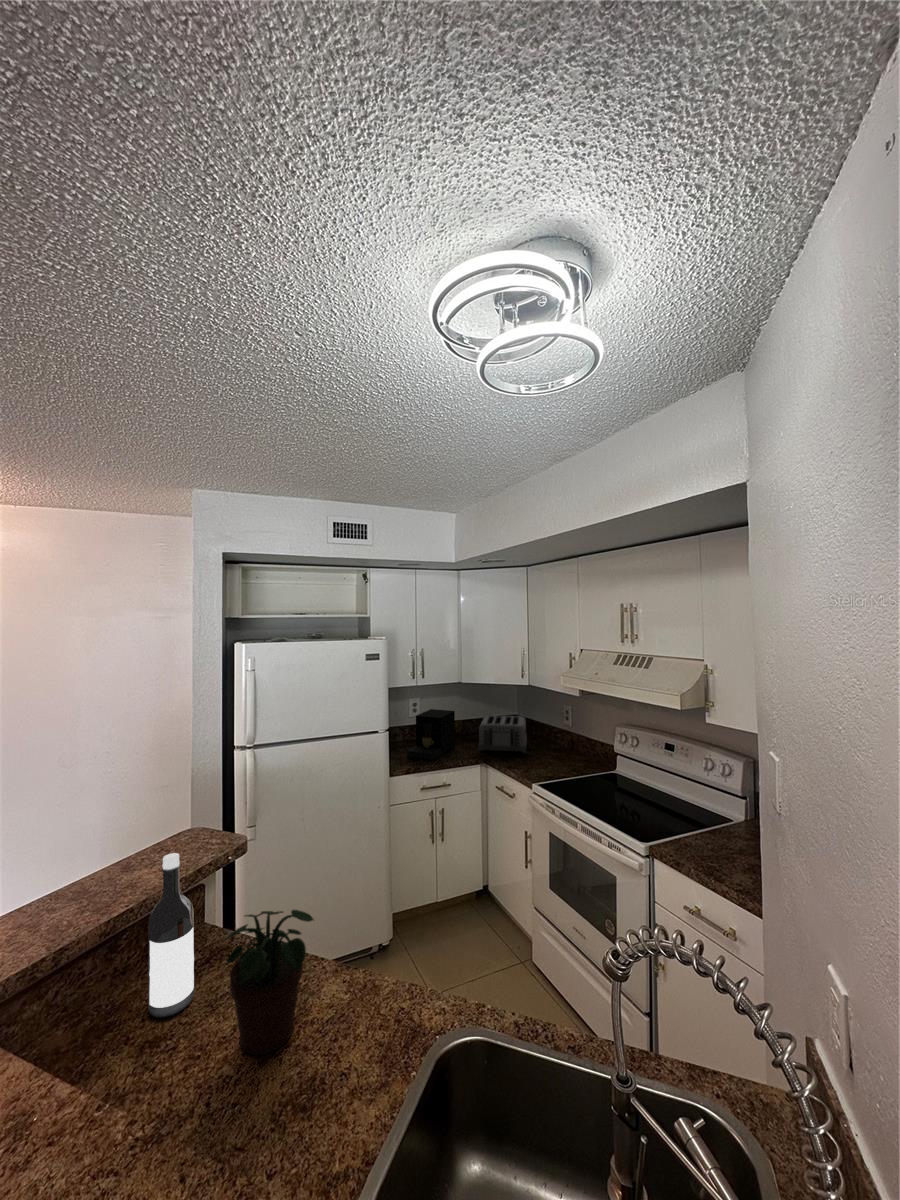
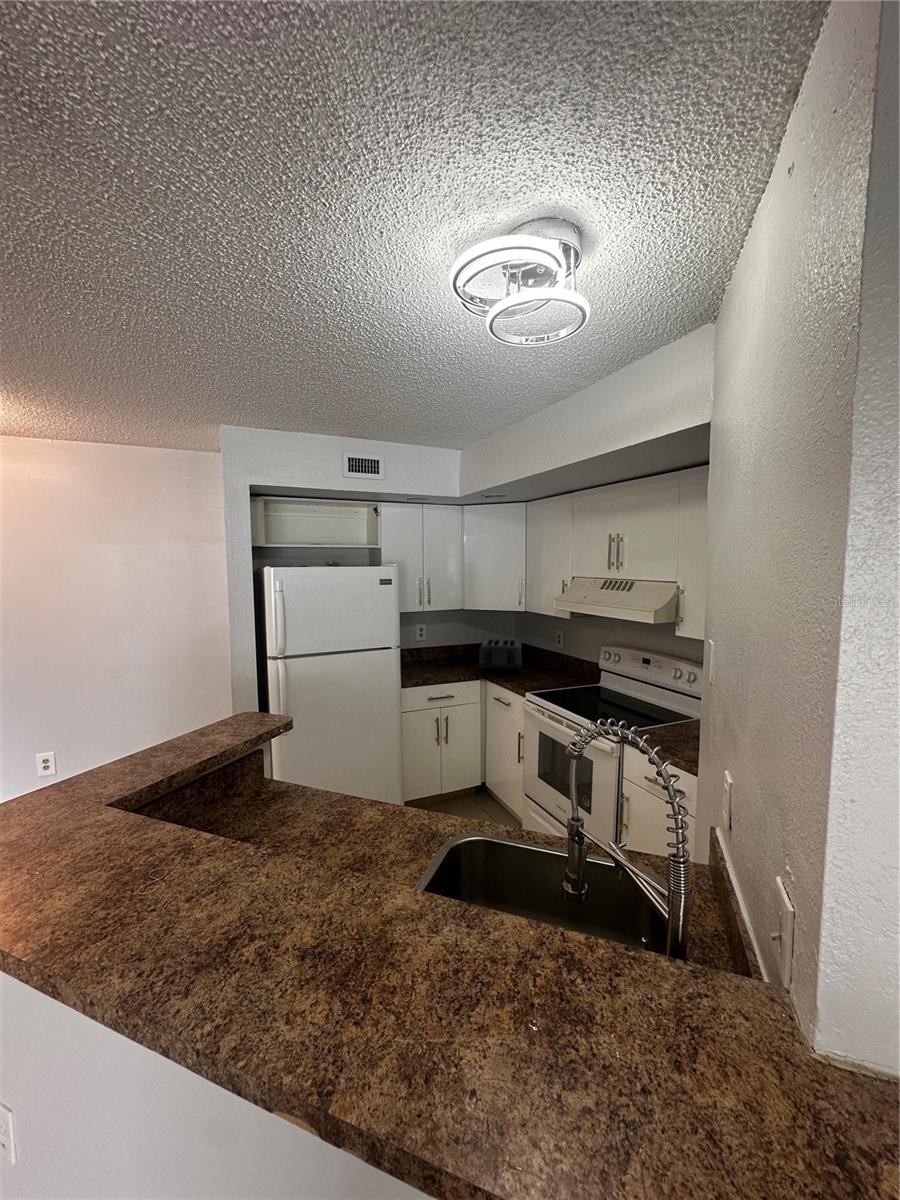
coffee maker: present [407,709,455,760] -> none [416,633,458,675]
wine bottle: present [148,853,194,1018] -> none [240,707,274,818]
potted plant: present [223,910,314,1055] -> none [297,746,361,835]

